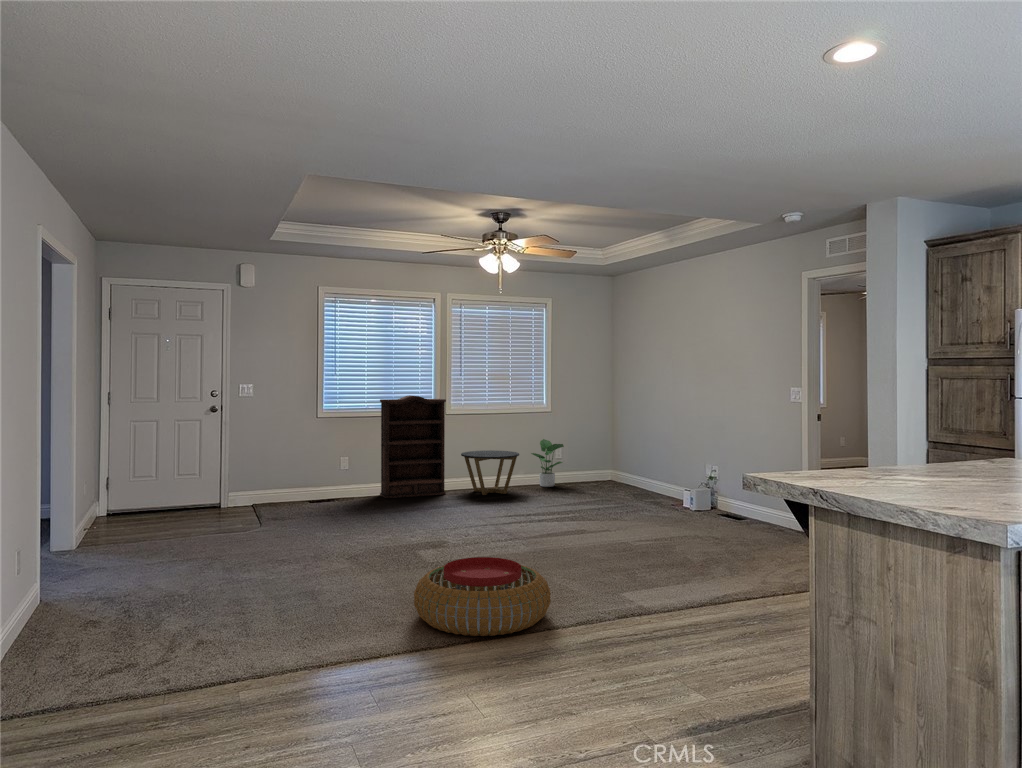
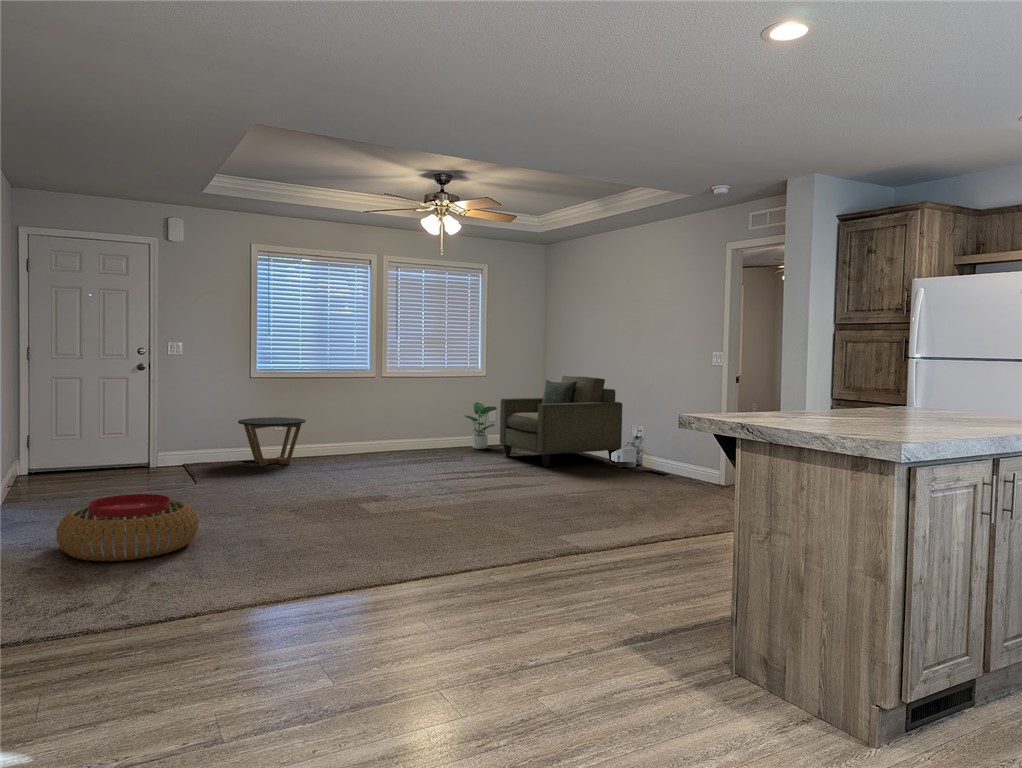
bookshelf: present [380,395,446,498] -> none [313,356,381,459]
armchair: none [567,412,693,508] -> present [500,376,622,467]
side table: present [461,450,519,495] -> present [238,417,306,466]
pouf: present [414,557,551,636] -> present [56,494,199,561]

